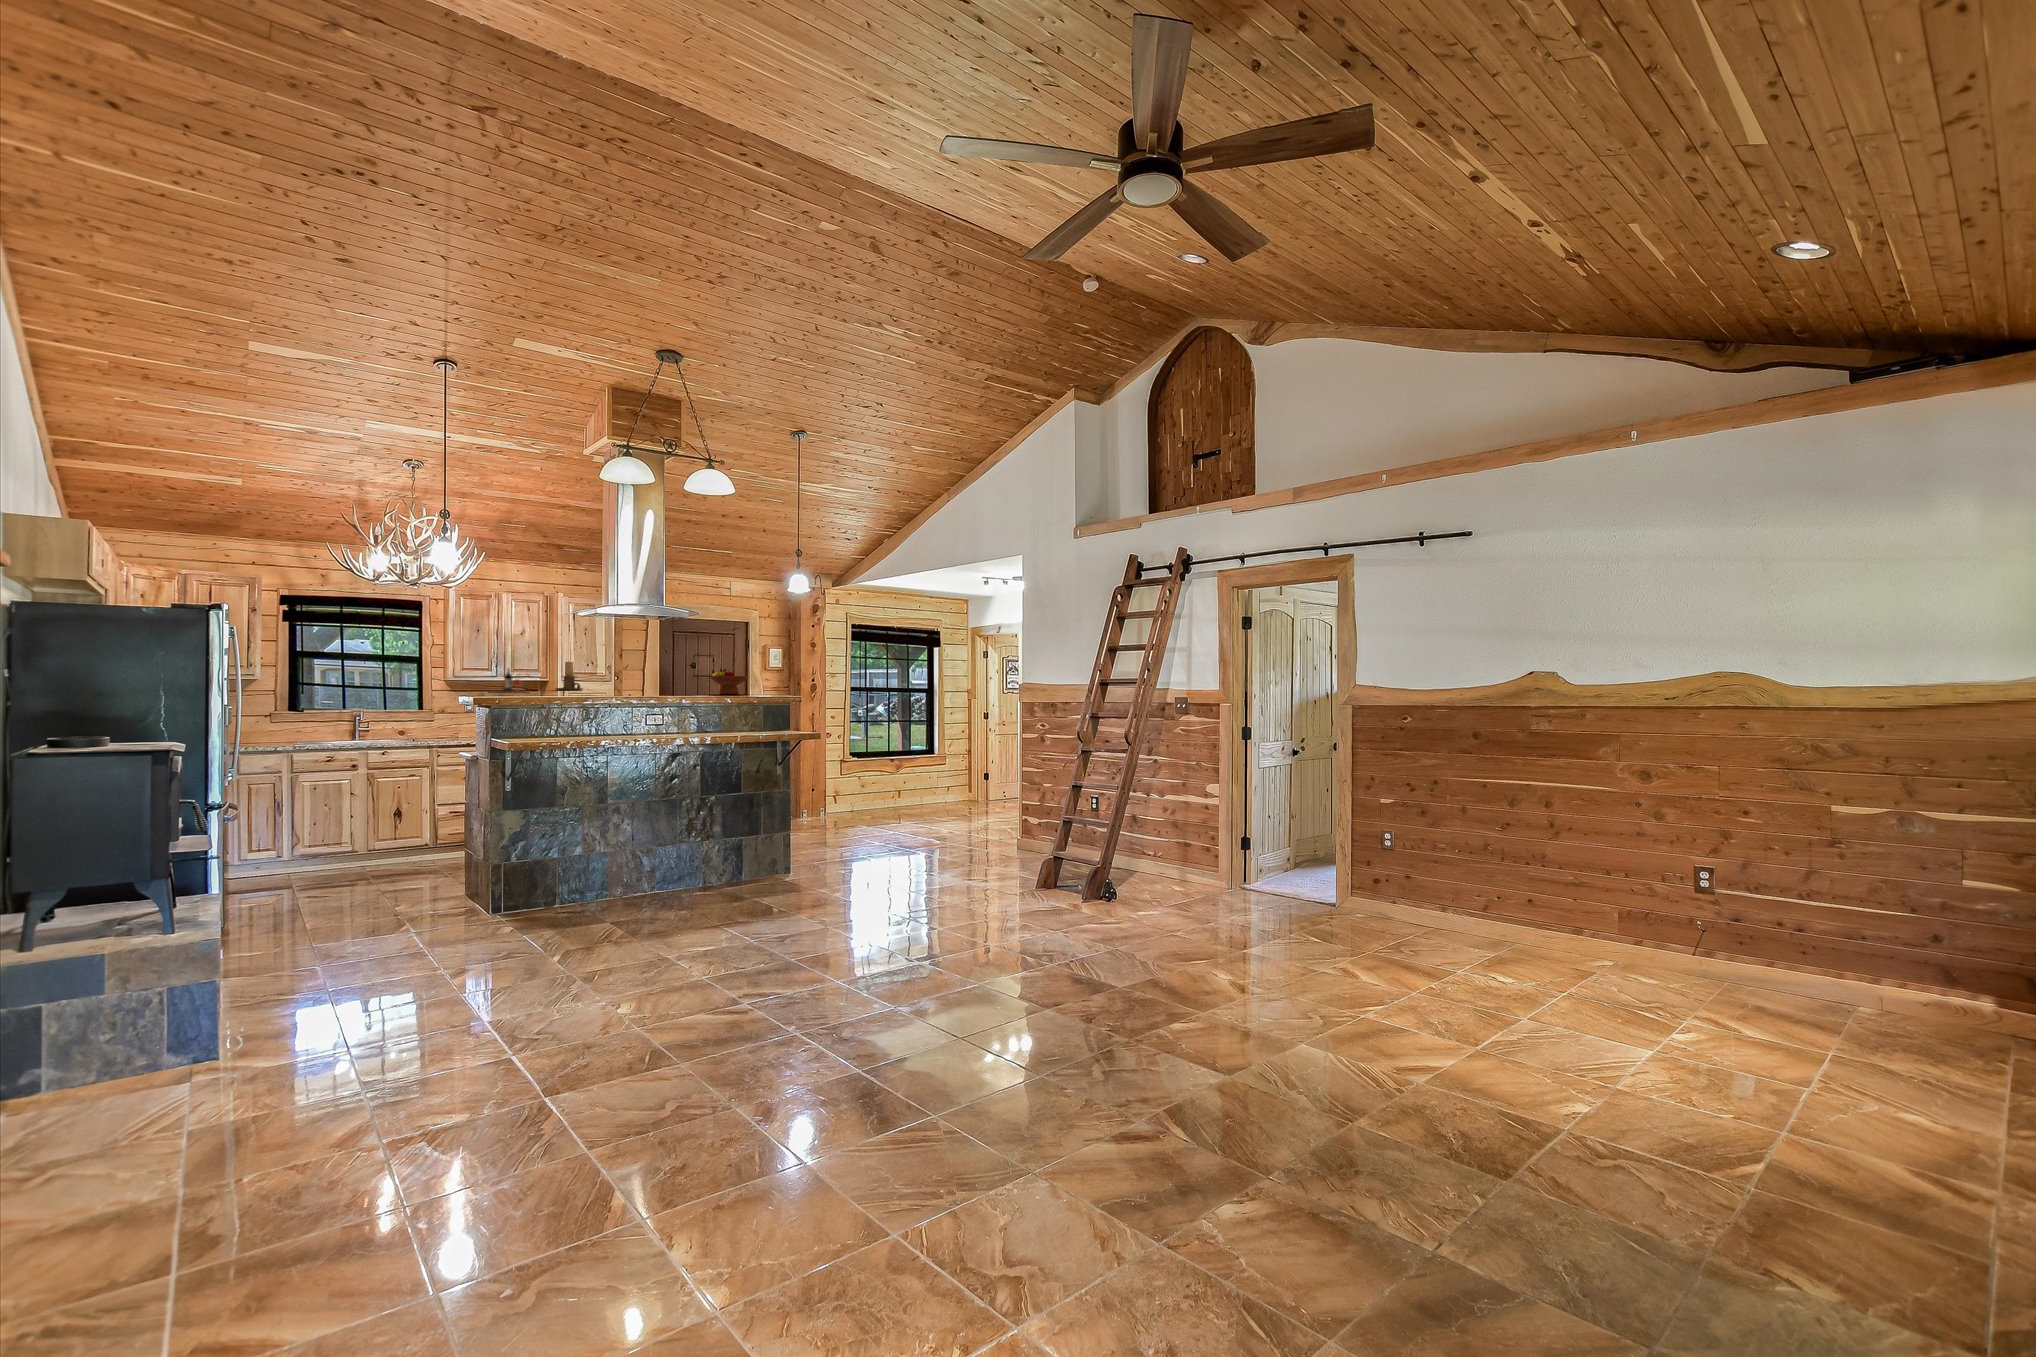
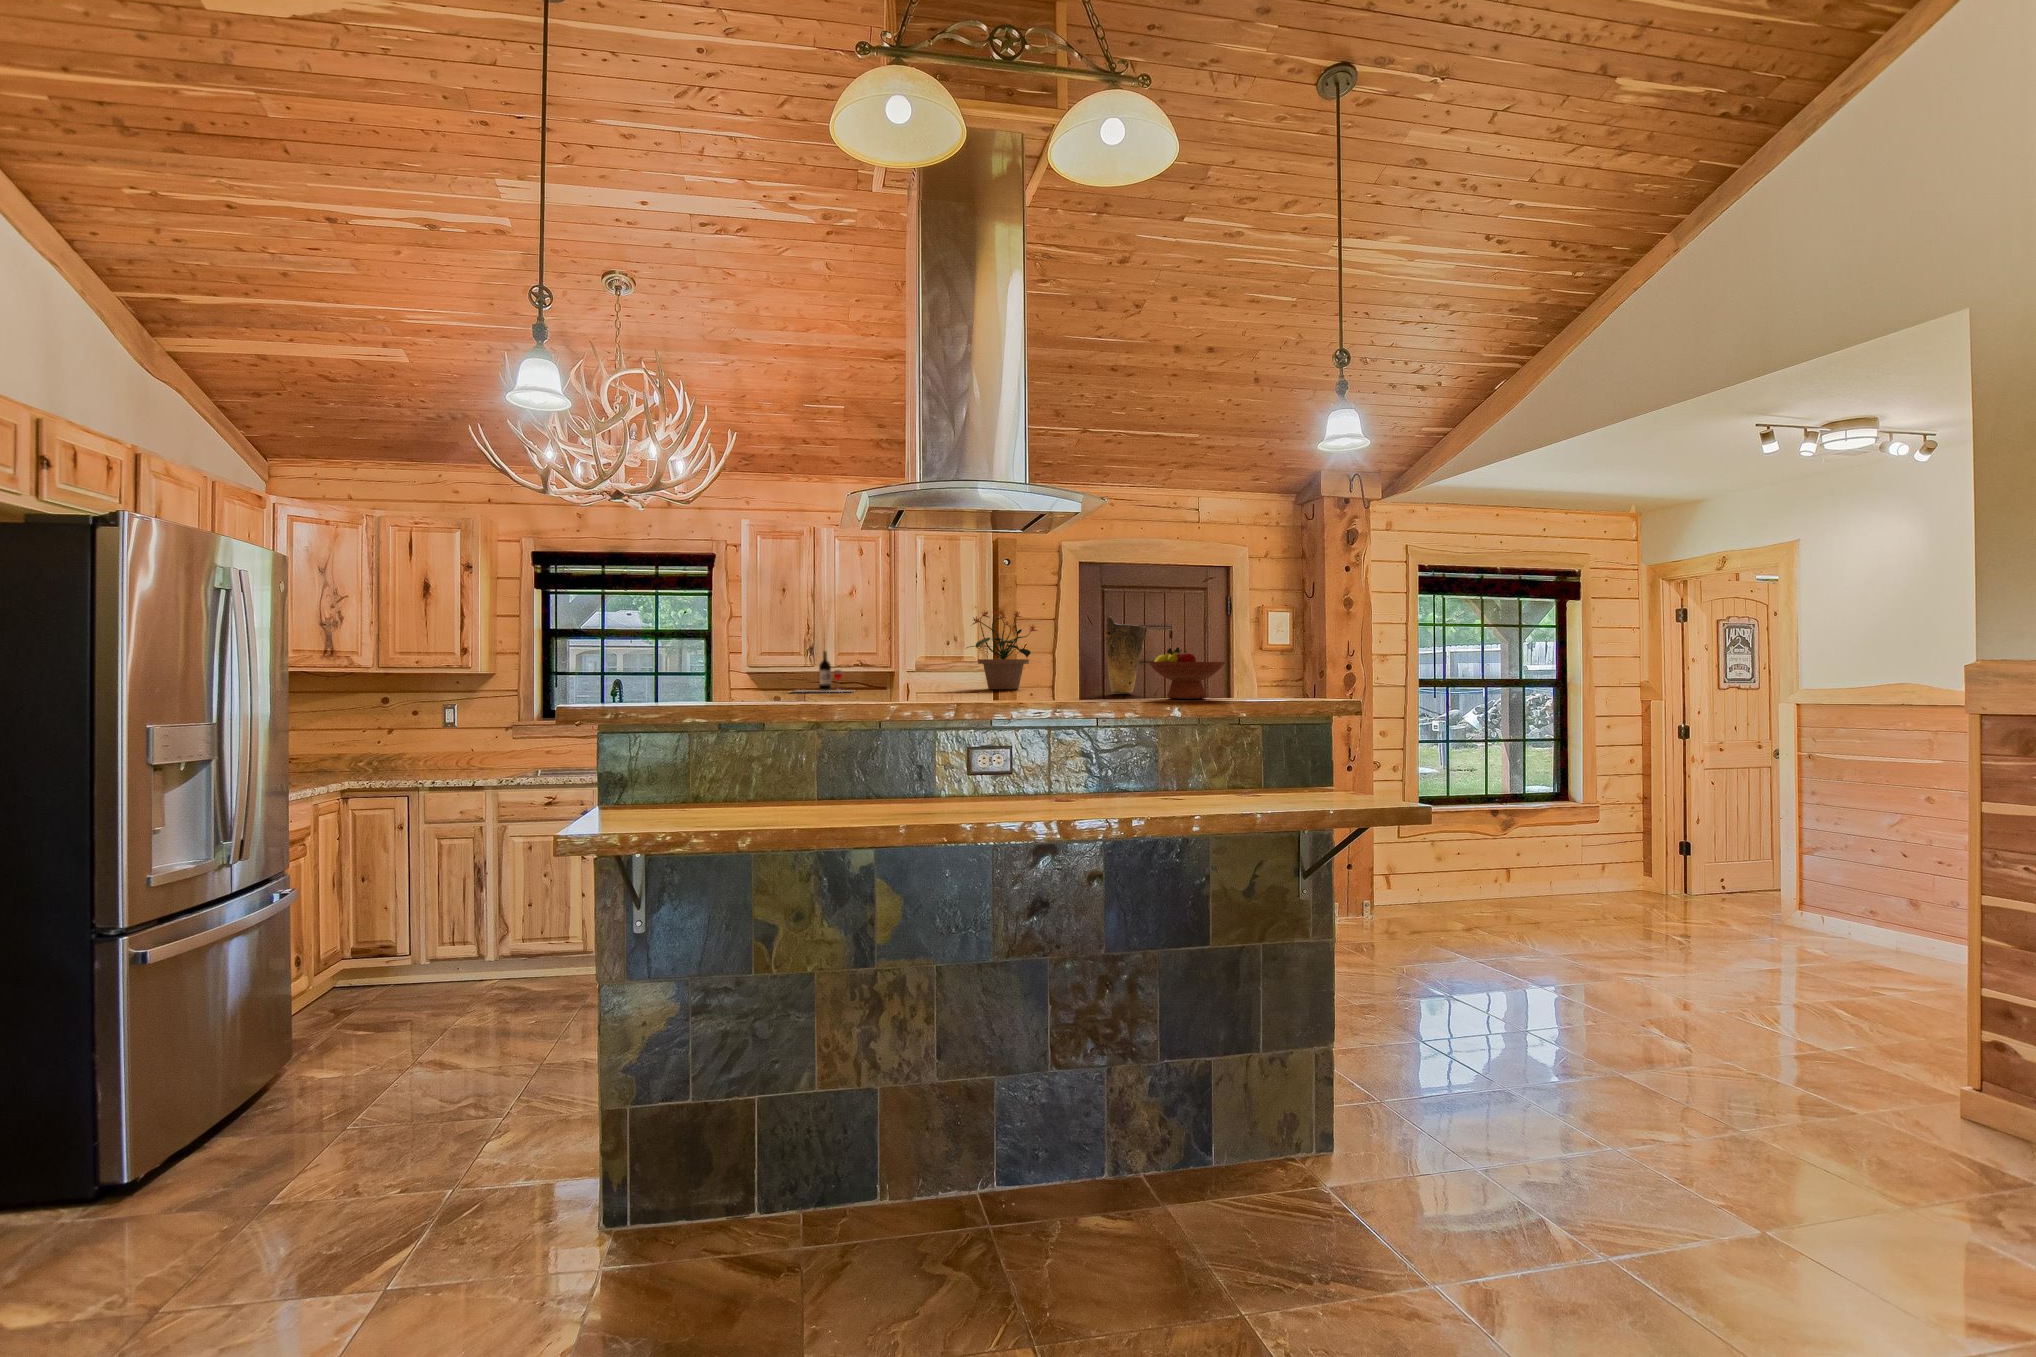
potted plant: none [597,645,643,691] -> present [967,611,1037,689]
vase: none [684,652,707,693] -> present [1105,616,1147,694]
candle holder: present [555,662,582,690] -> none [904,638,950,687]

